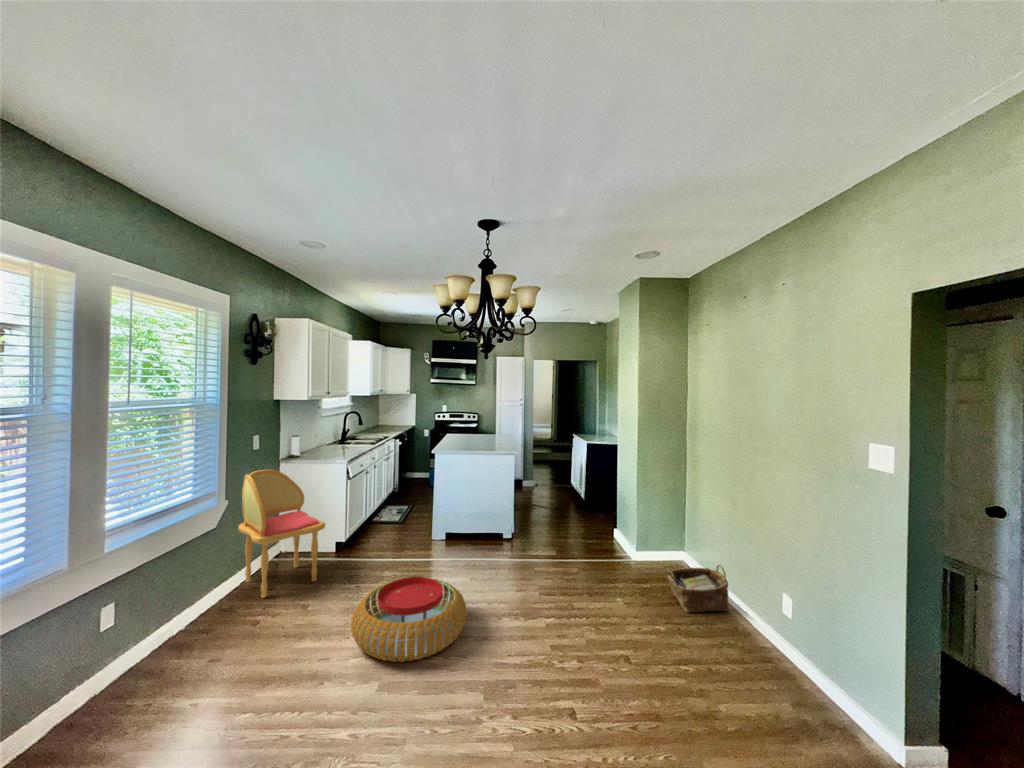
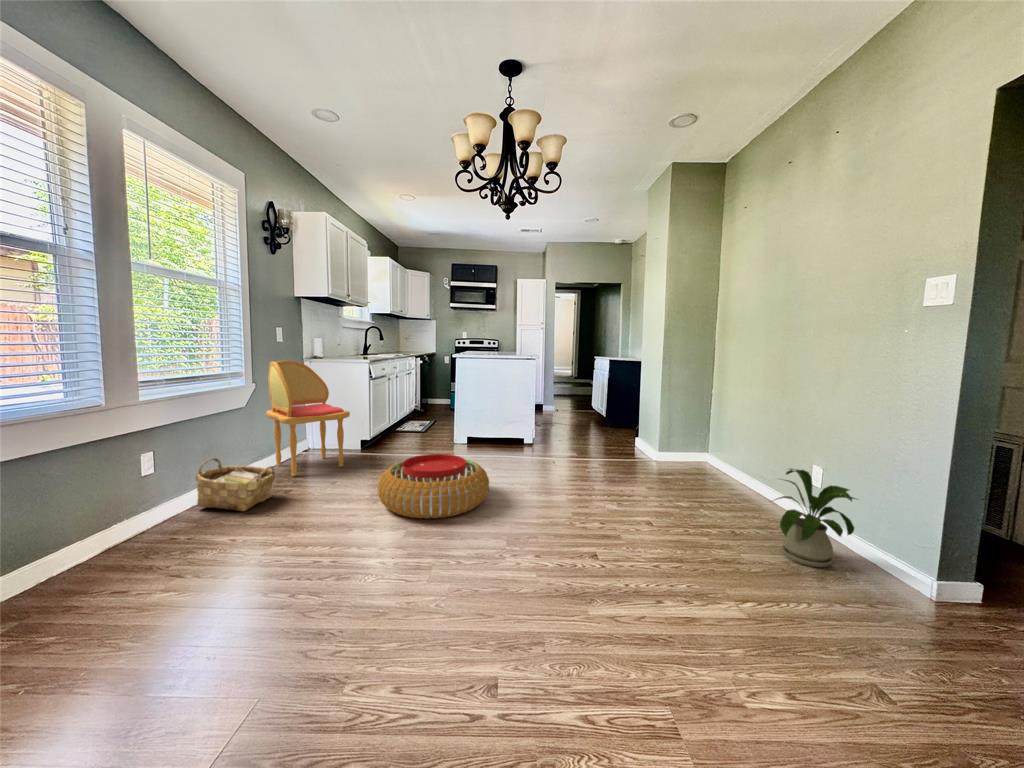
woven basket: present [667,565,729,613] -> present [196,458,276,511]
house plant: none [742,612,827,722] -> present [775,469,855,567]

